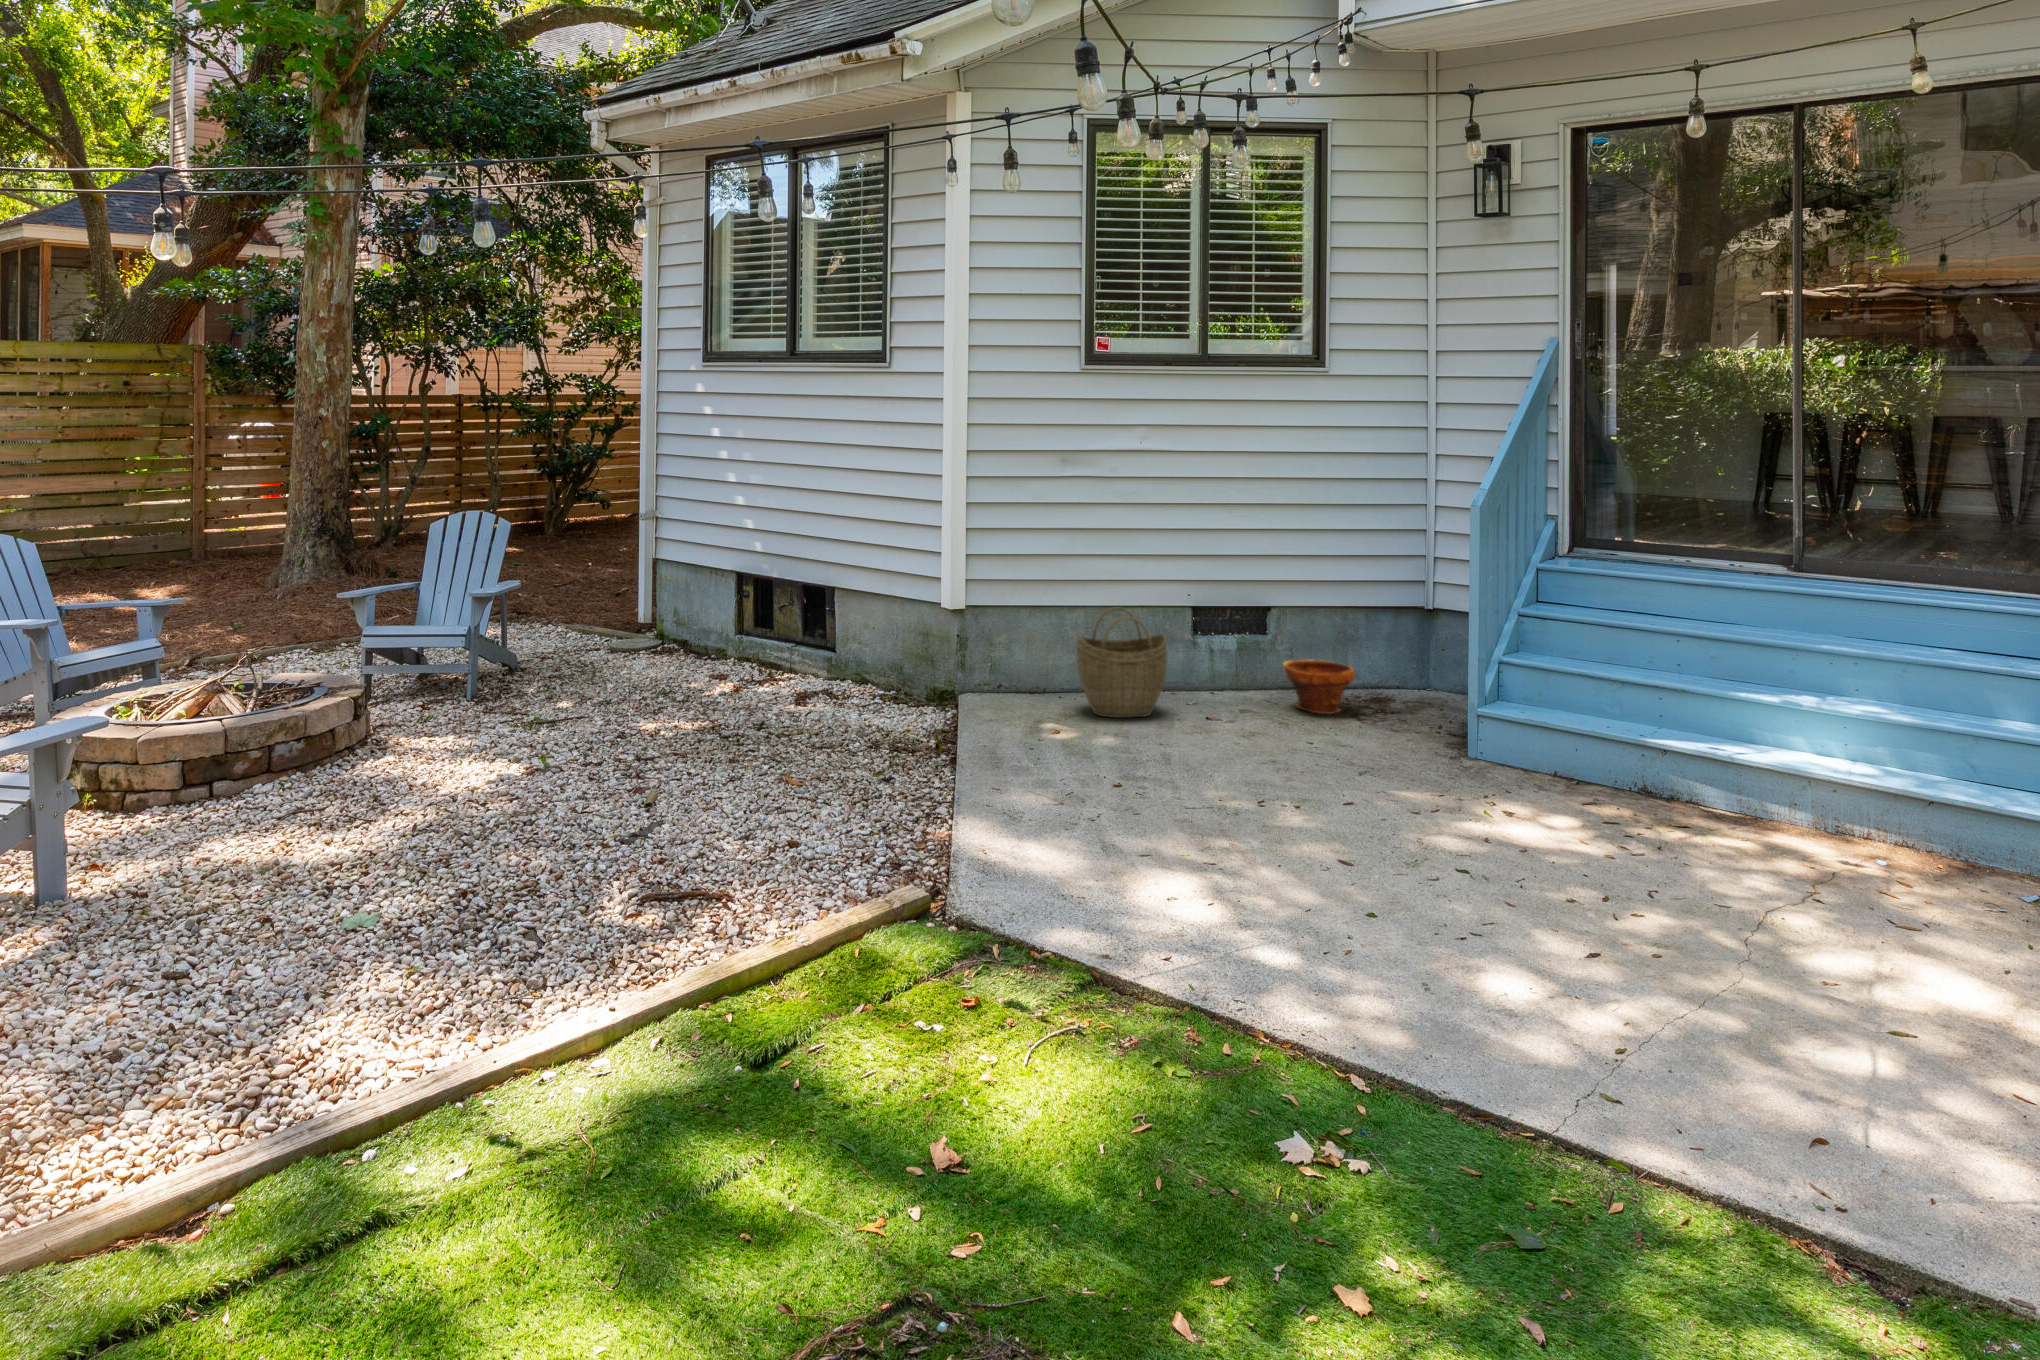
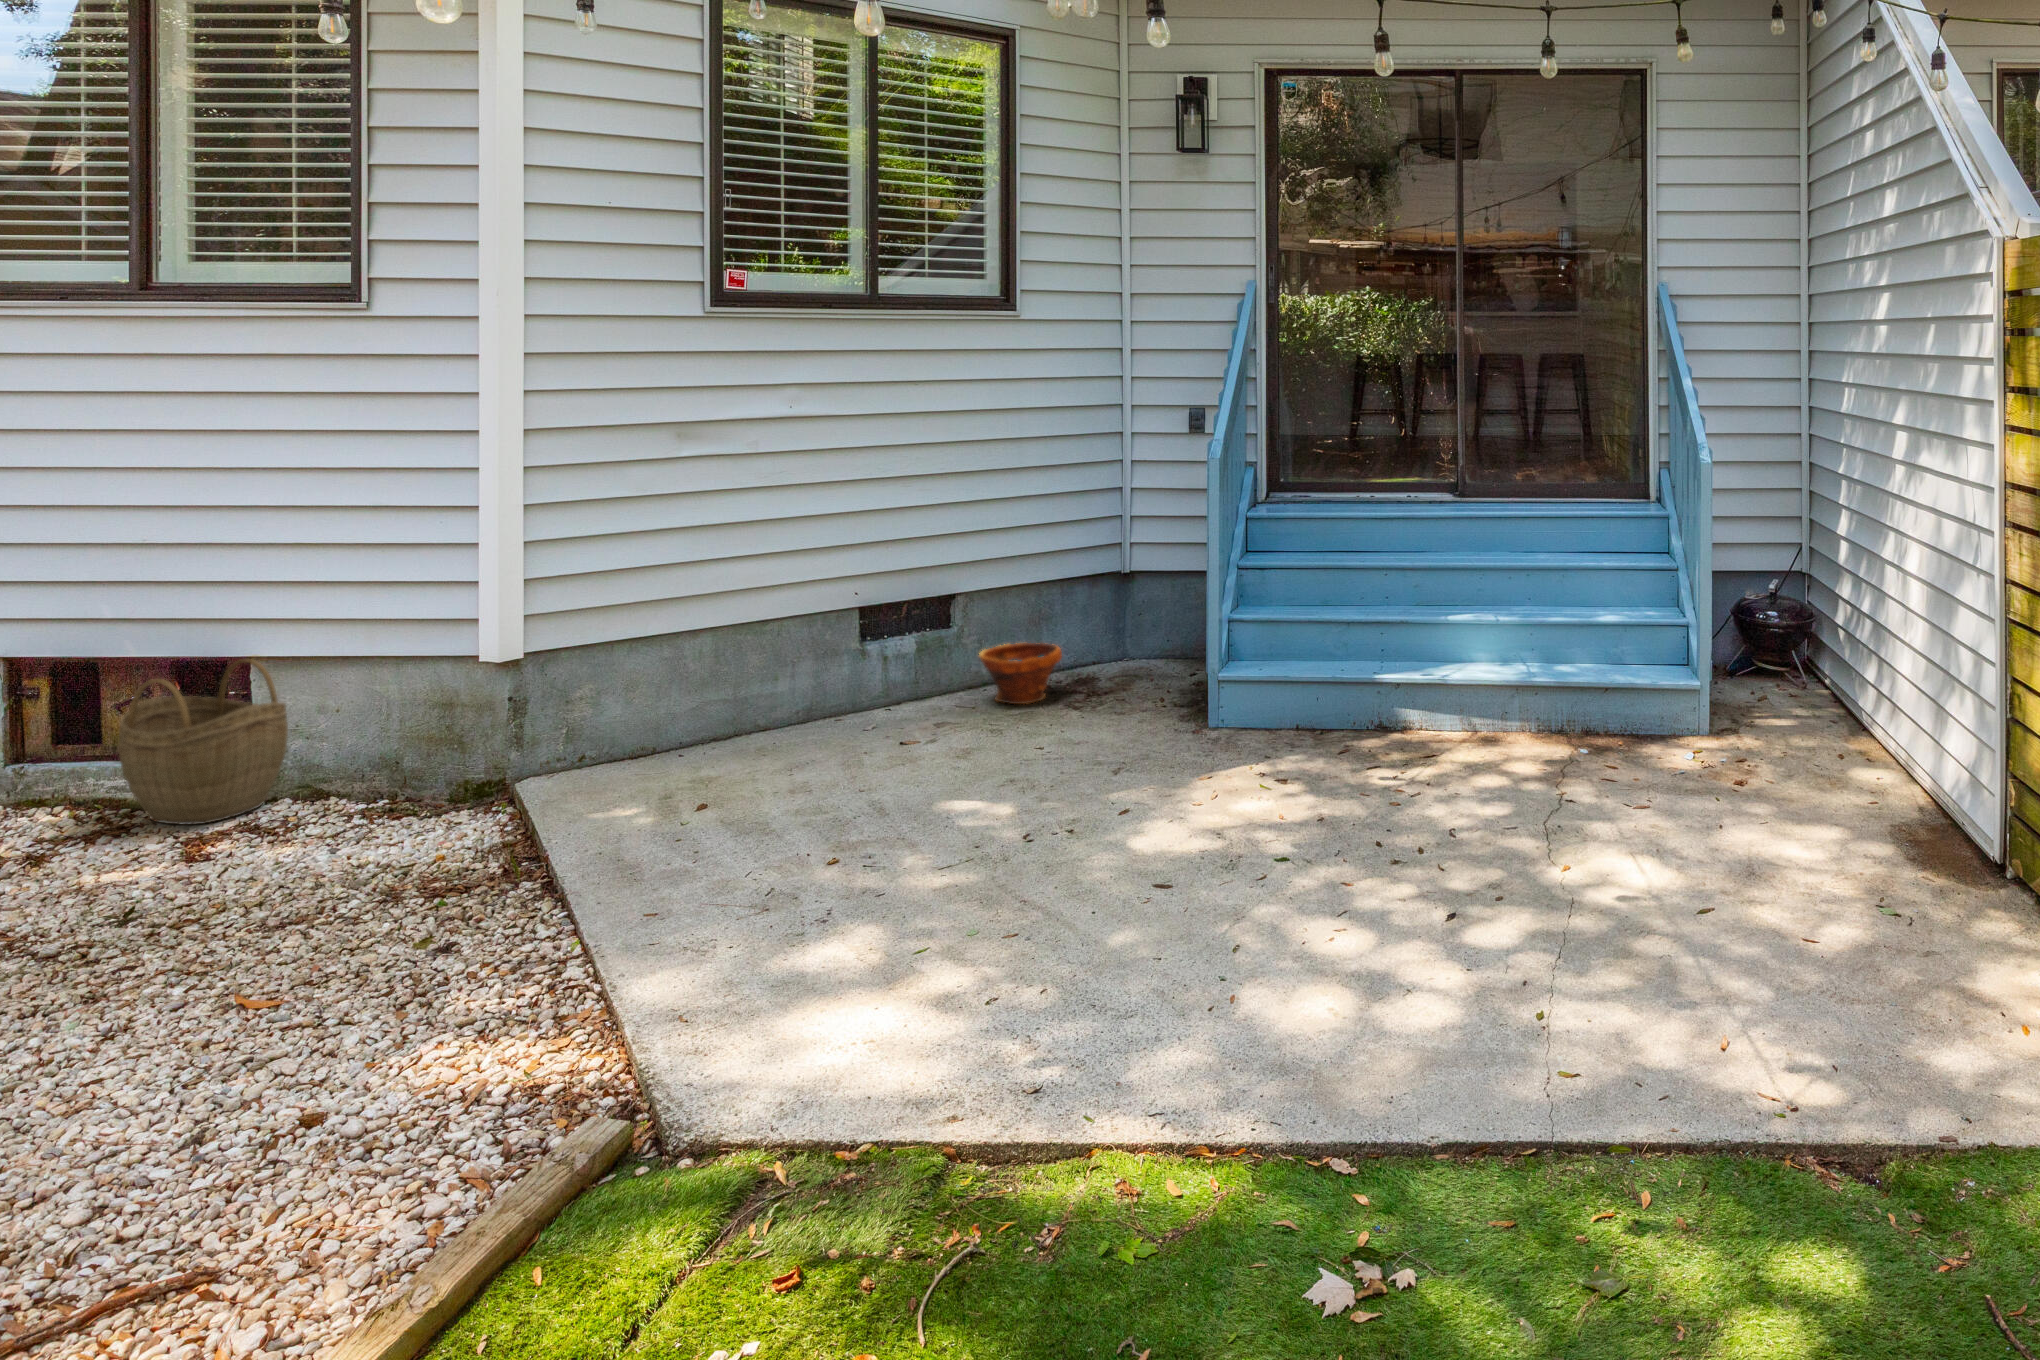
woven basket: present [1077,607,1167,718] -> present [119,659,288,825]

